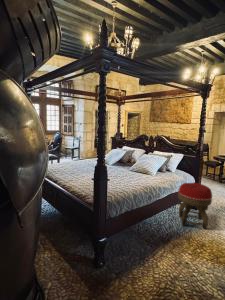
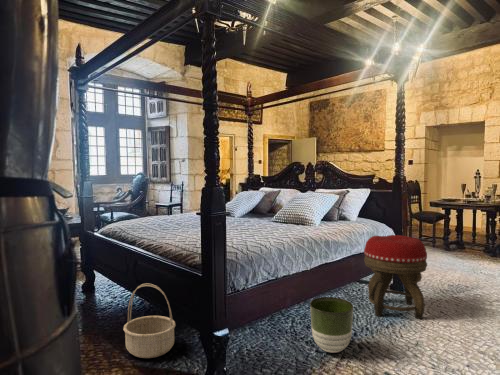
basket: none [51,209,78,247] -> present [123,283,176,358]
planter: none [149,219,171,249] -> present [310,297,353,353]

